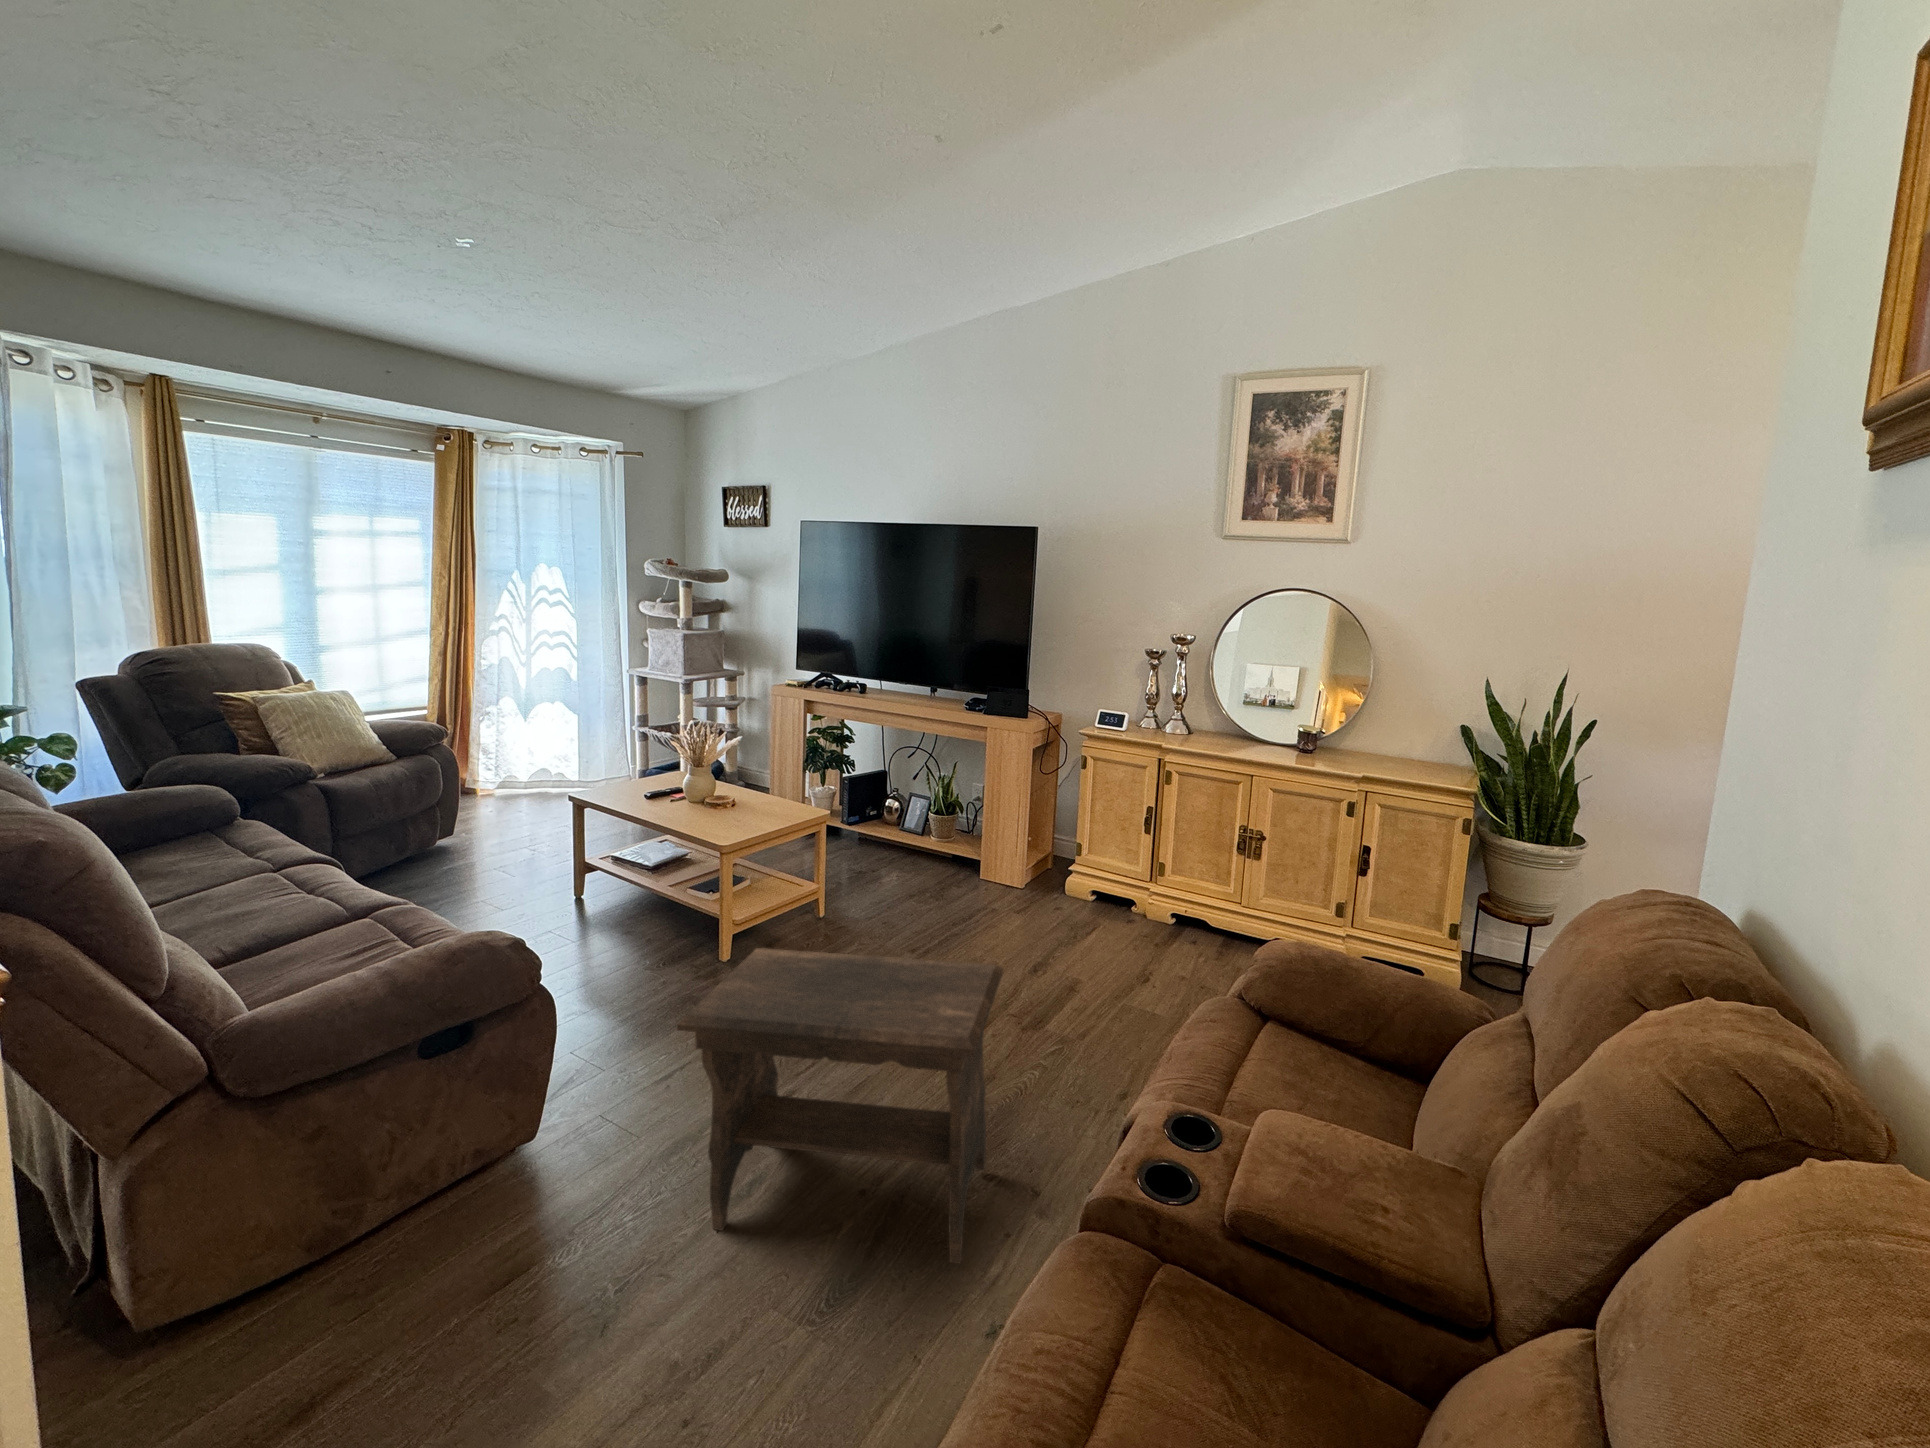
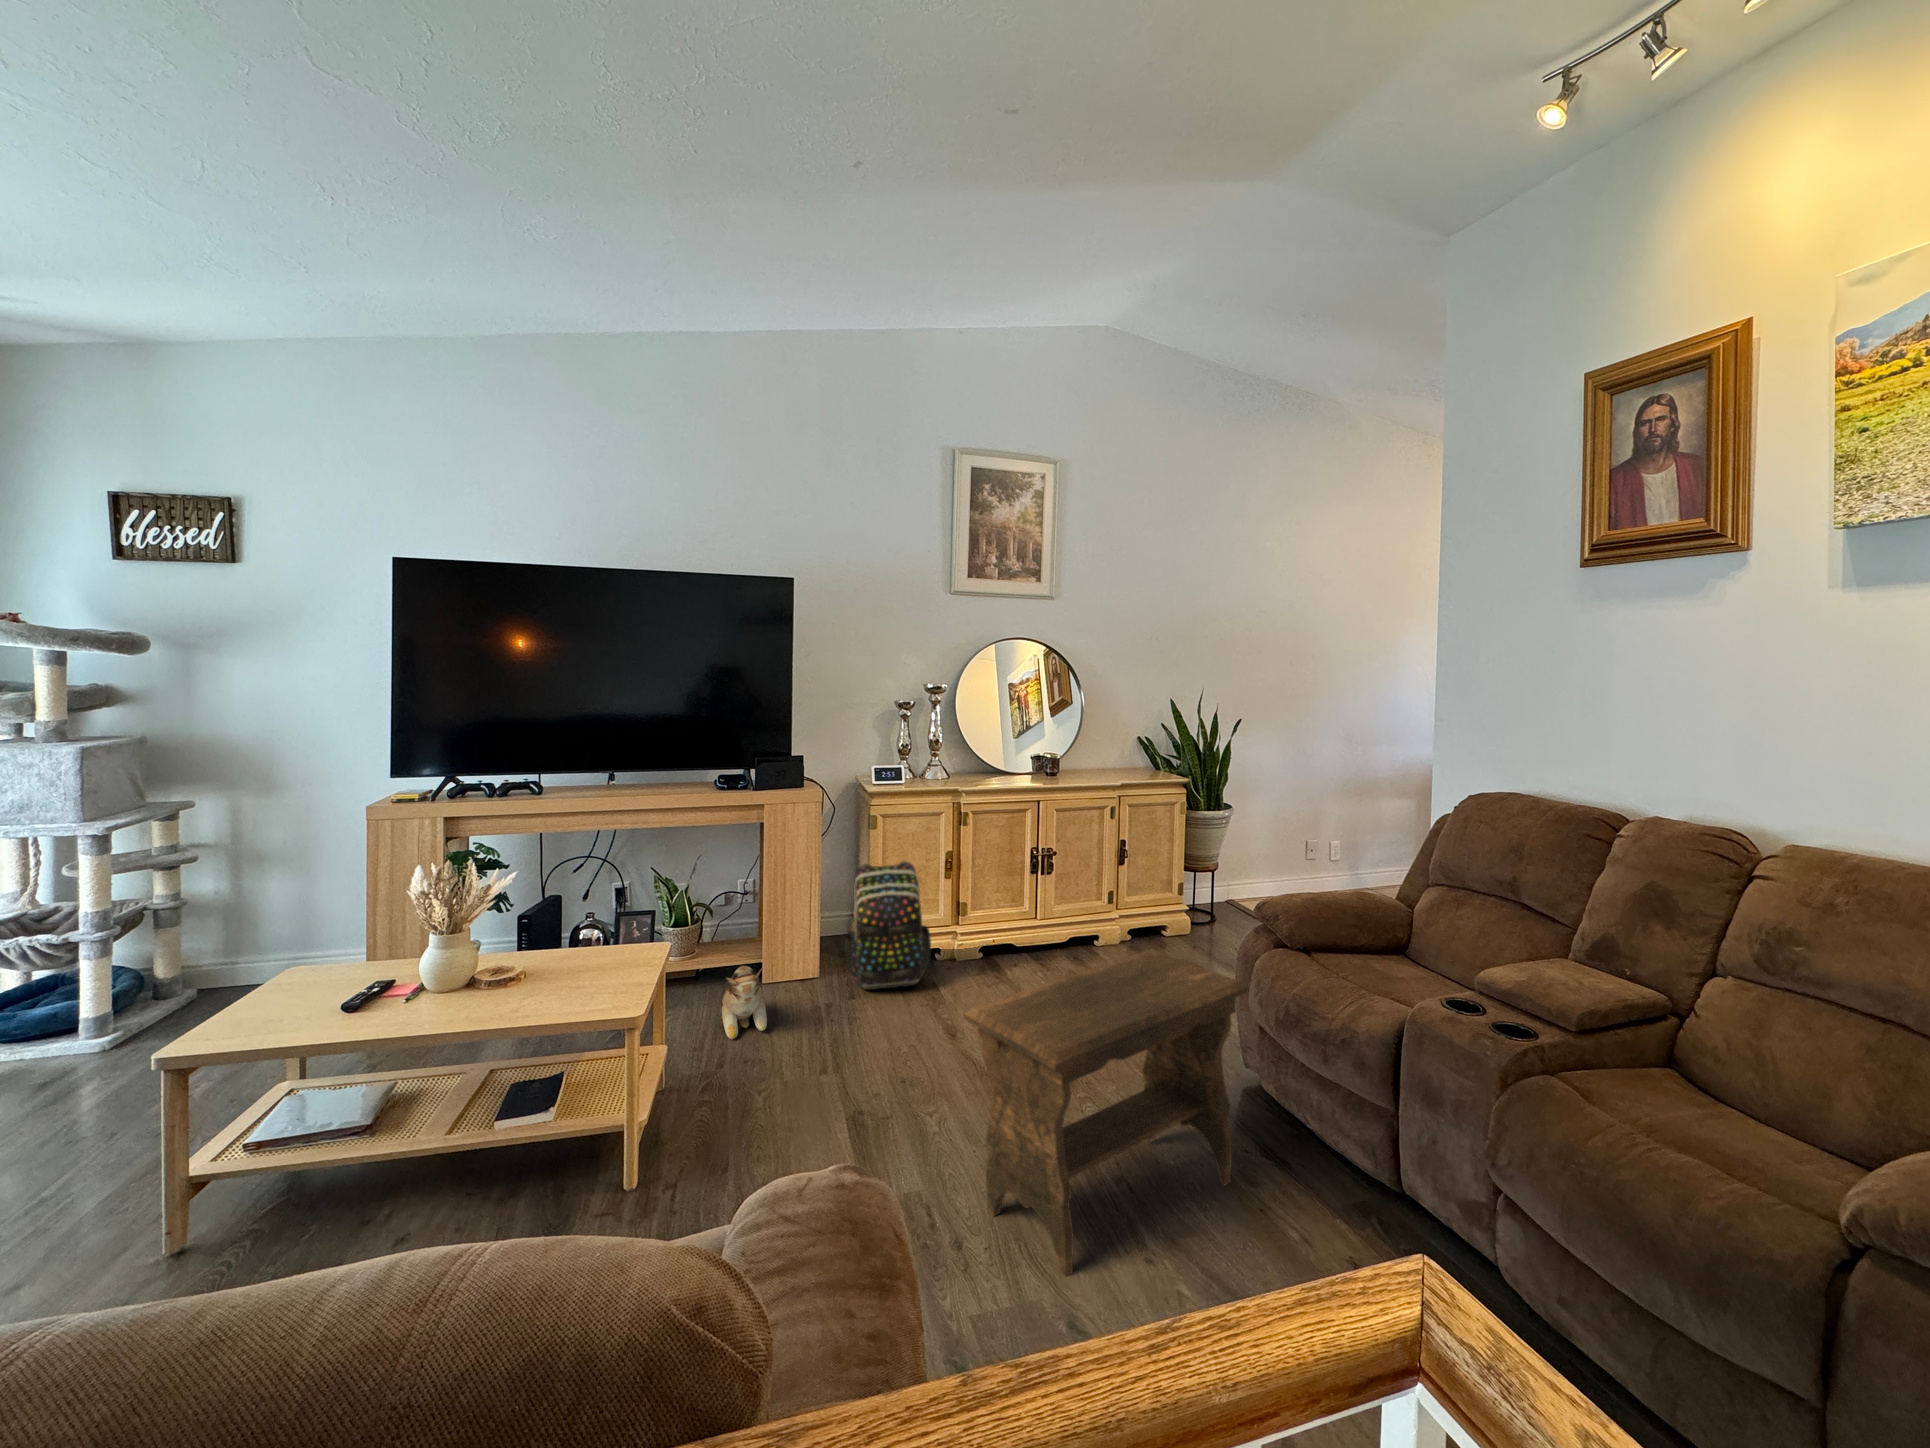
backpack: none [1010,802,1104,927] -> present [845,862,931,990]
plush toy: none [868,859,935,918] -> present [720,966,767,1039]

